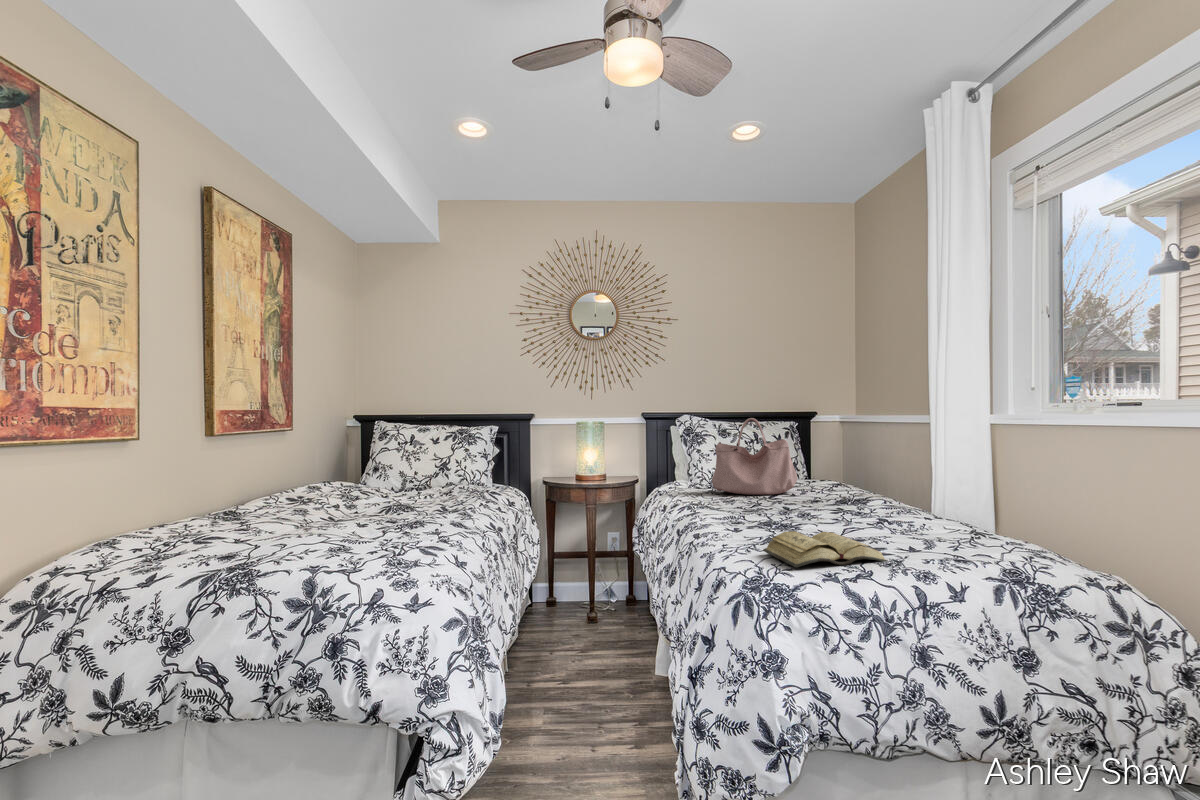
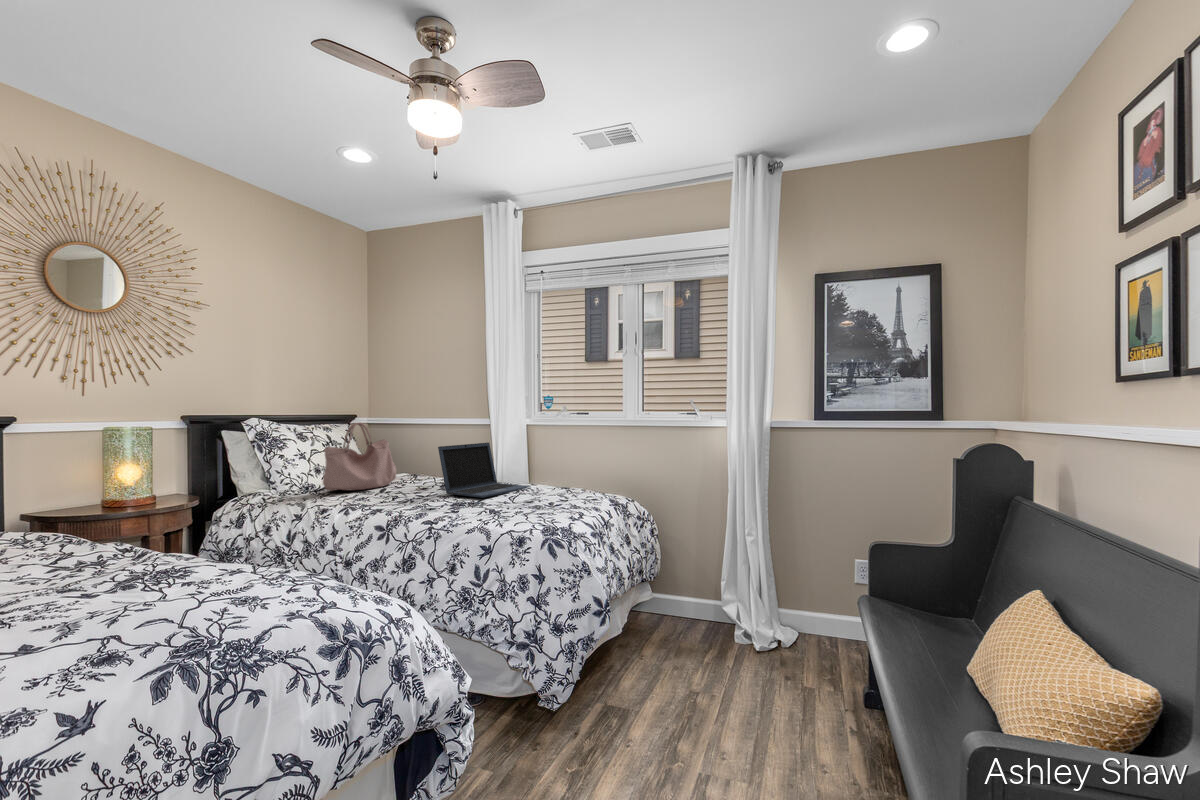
laptop: none [787,450,919,527] -> present [438,443,530,498]
diary: present [763,531,888,568] -> none [514,495,574,517]

